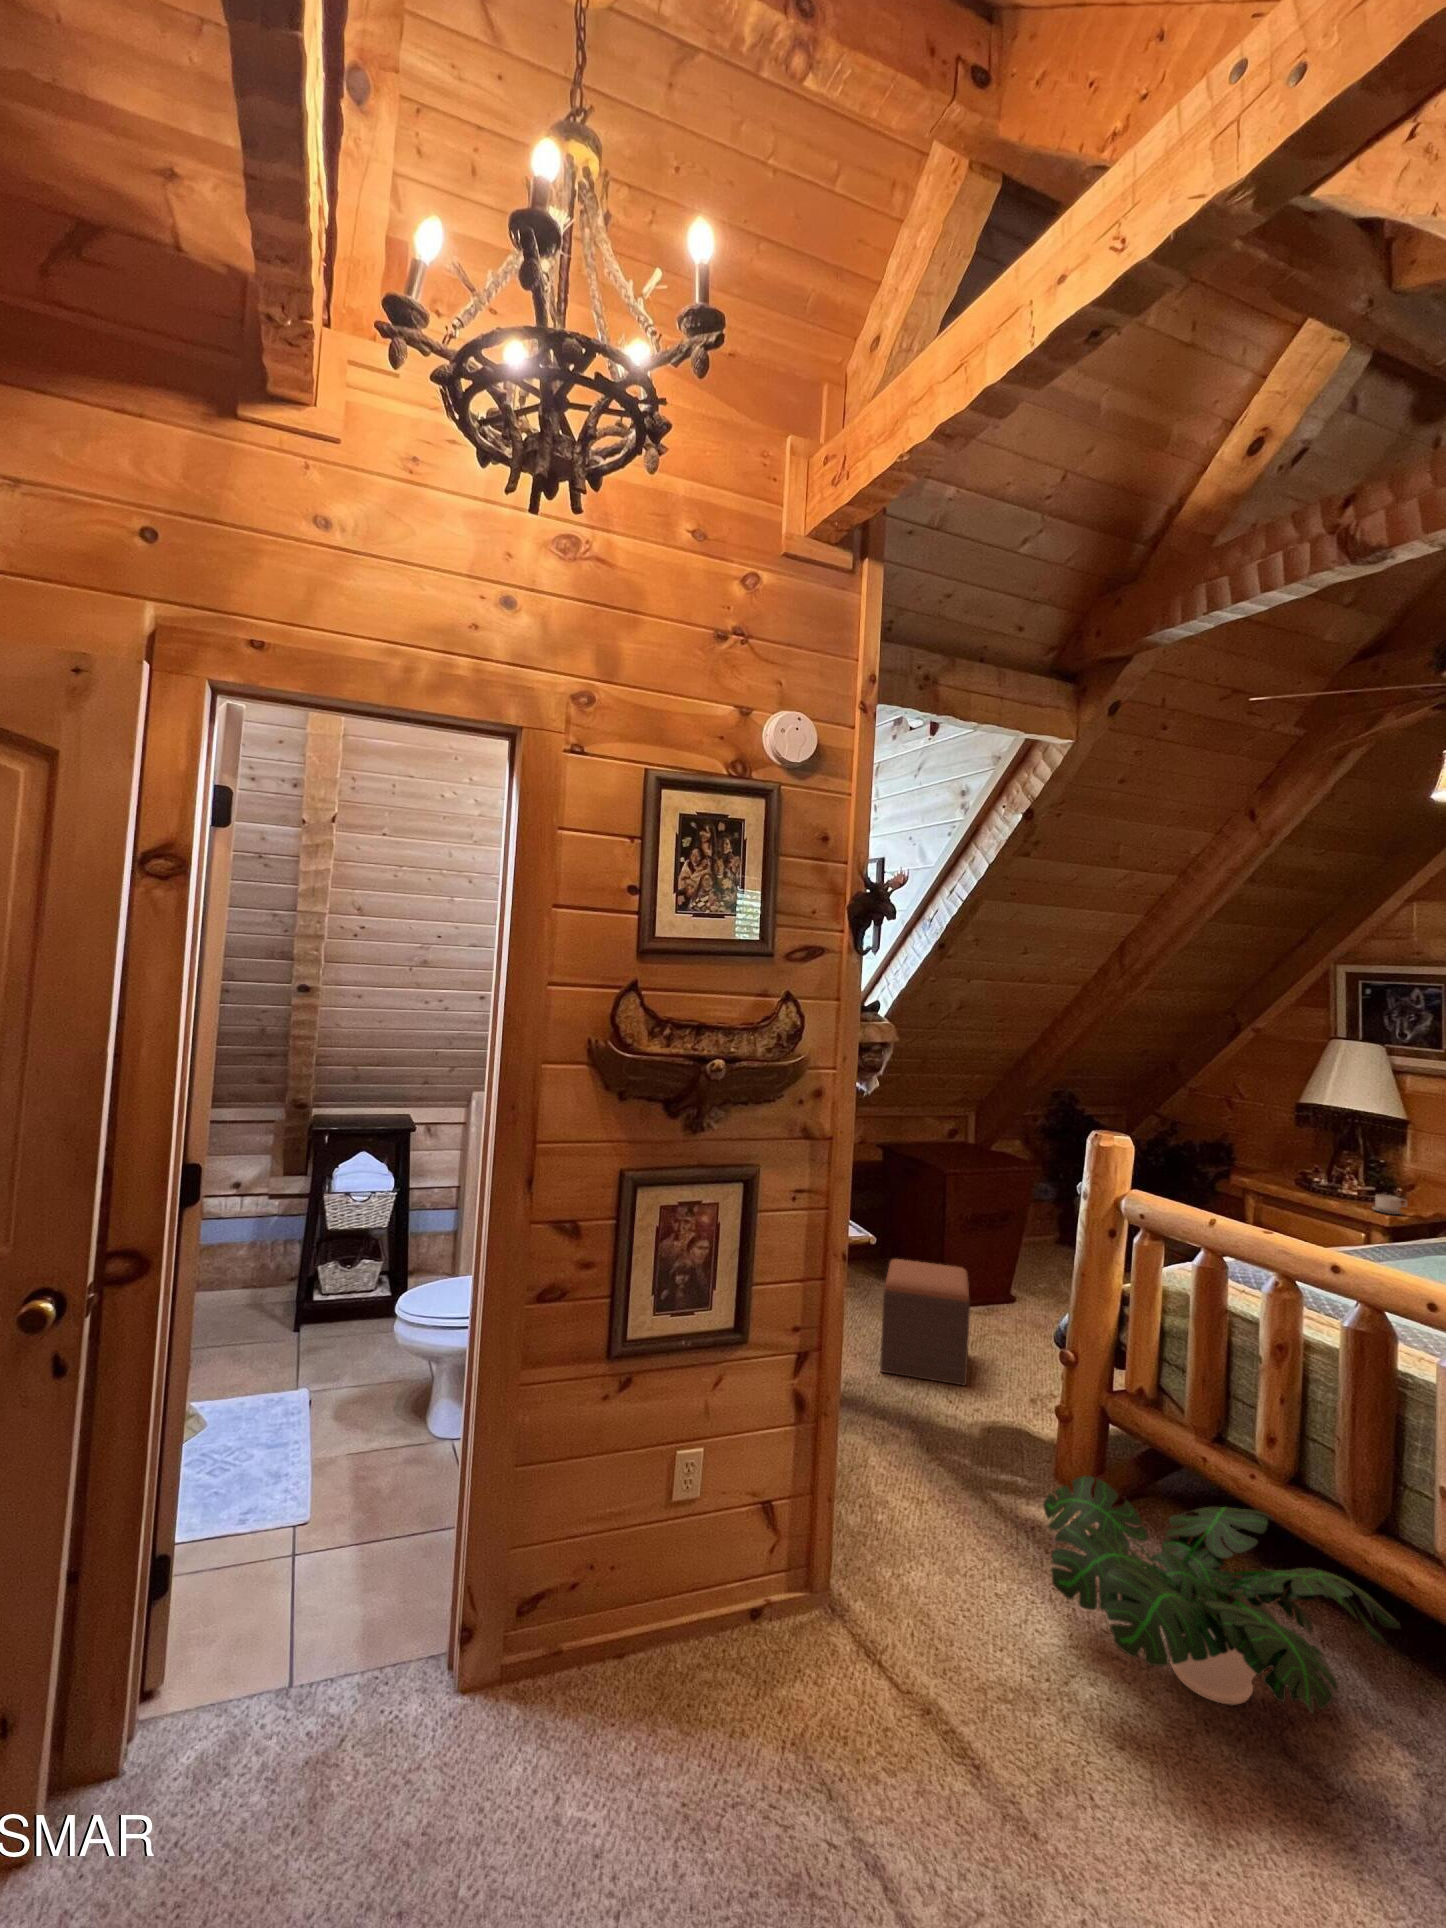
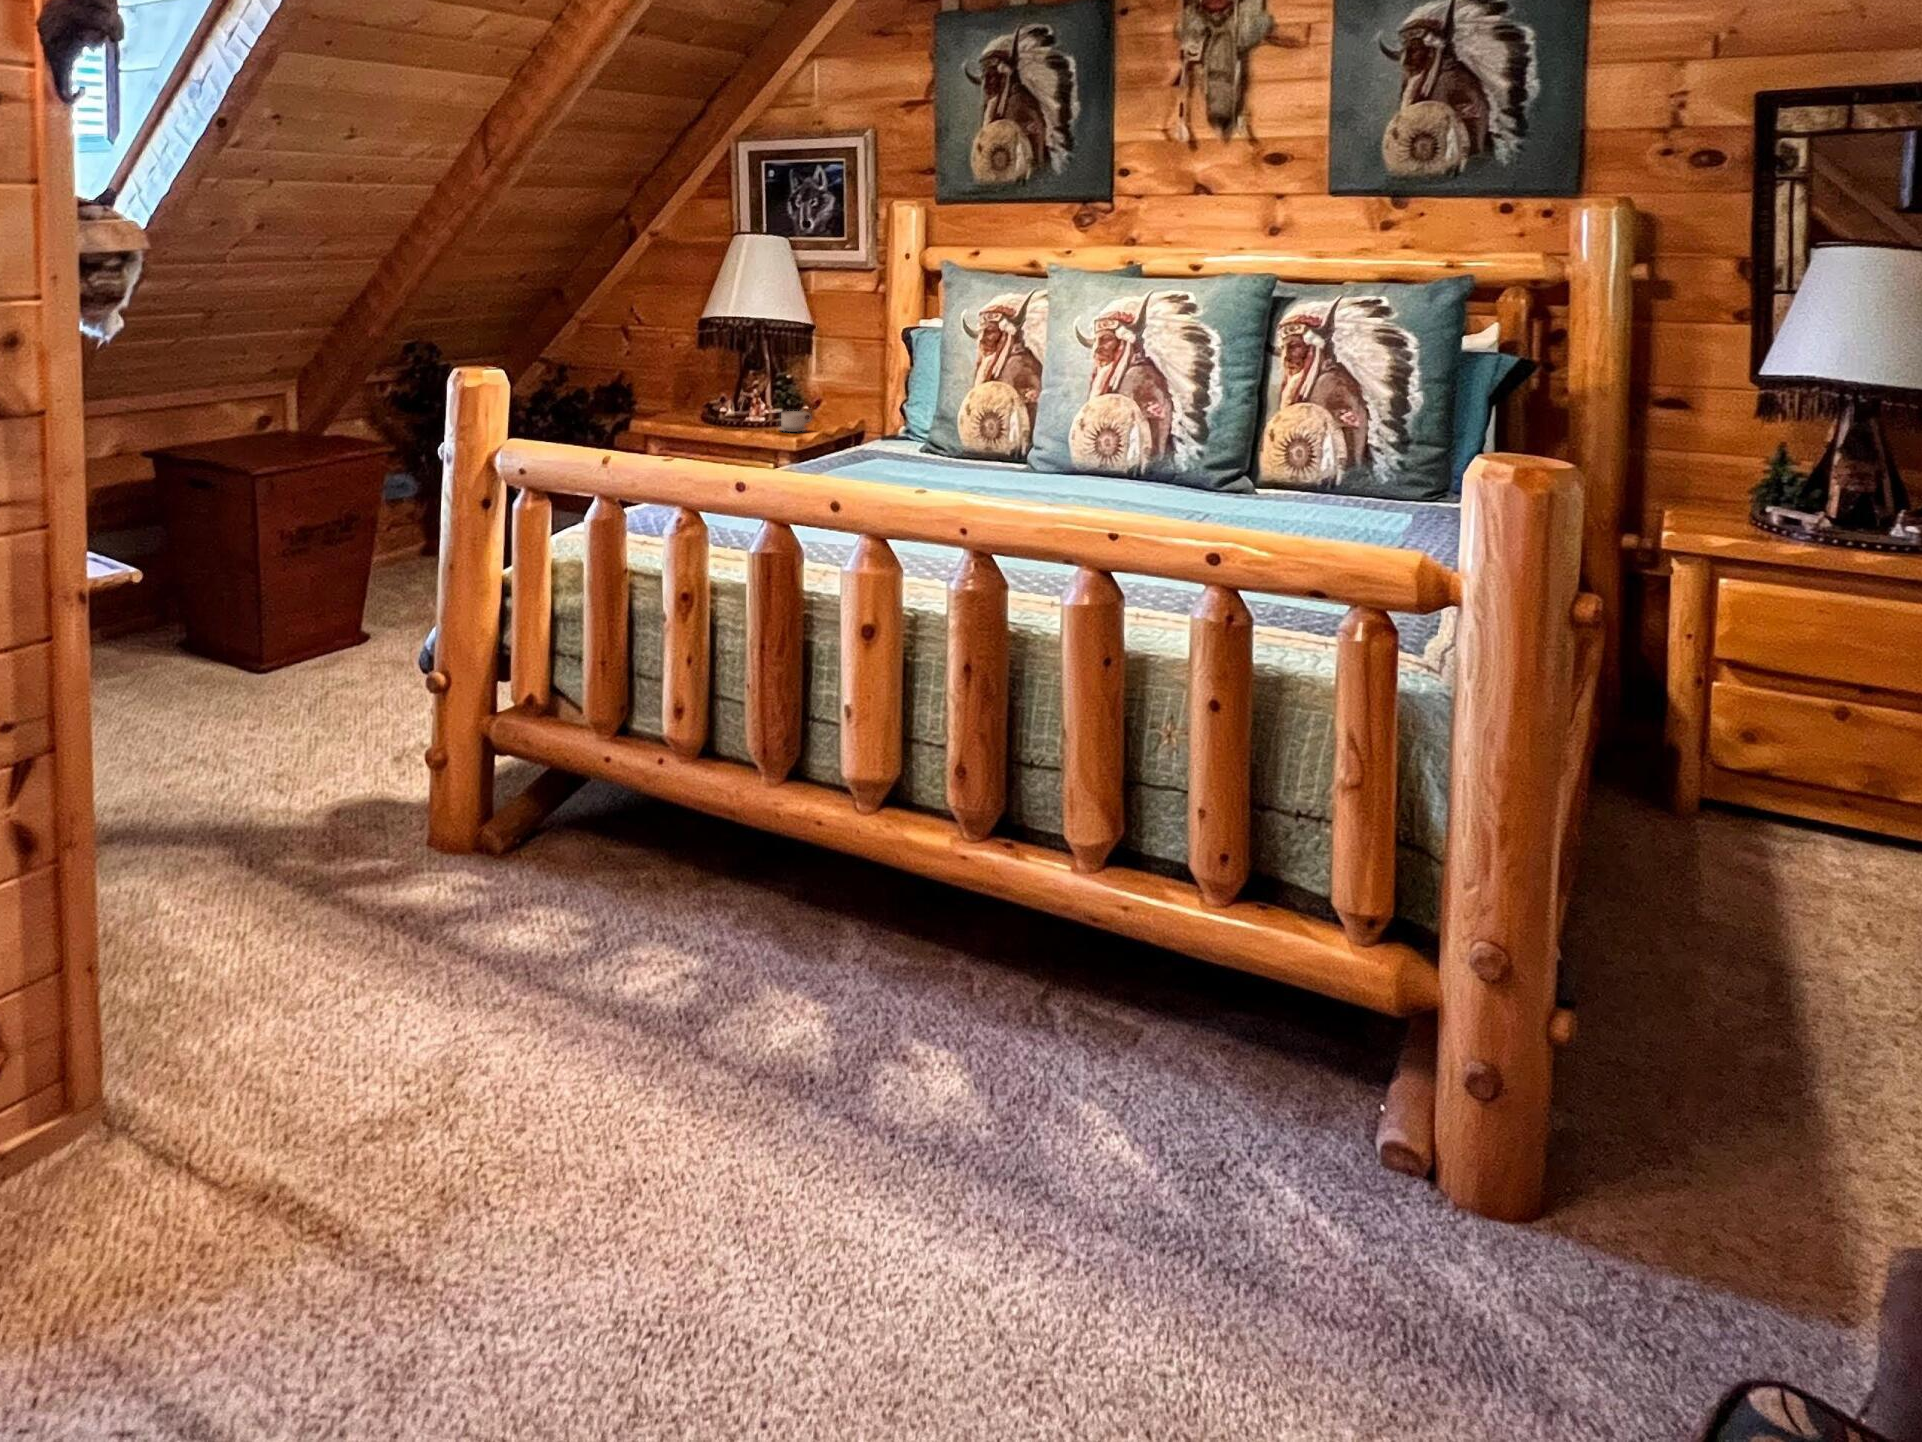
footstool: present [880,1259,970,1385] -> none [173,597,308,773]
potted plant: present [1043,1476,1401,1714] -> none [415,795,810,1030]

